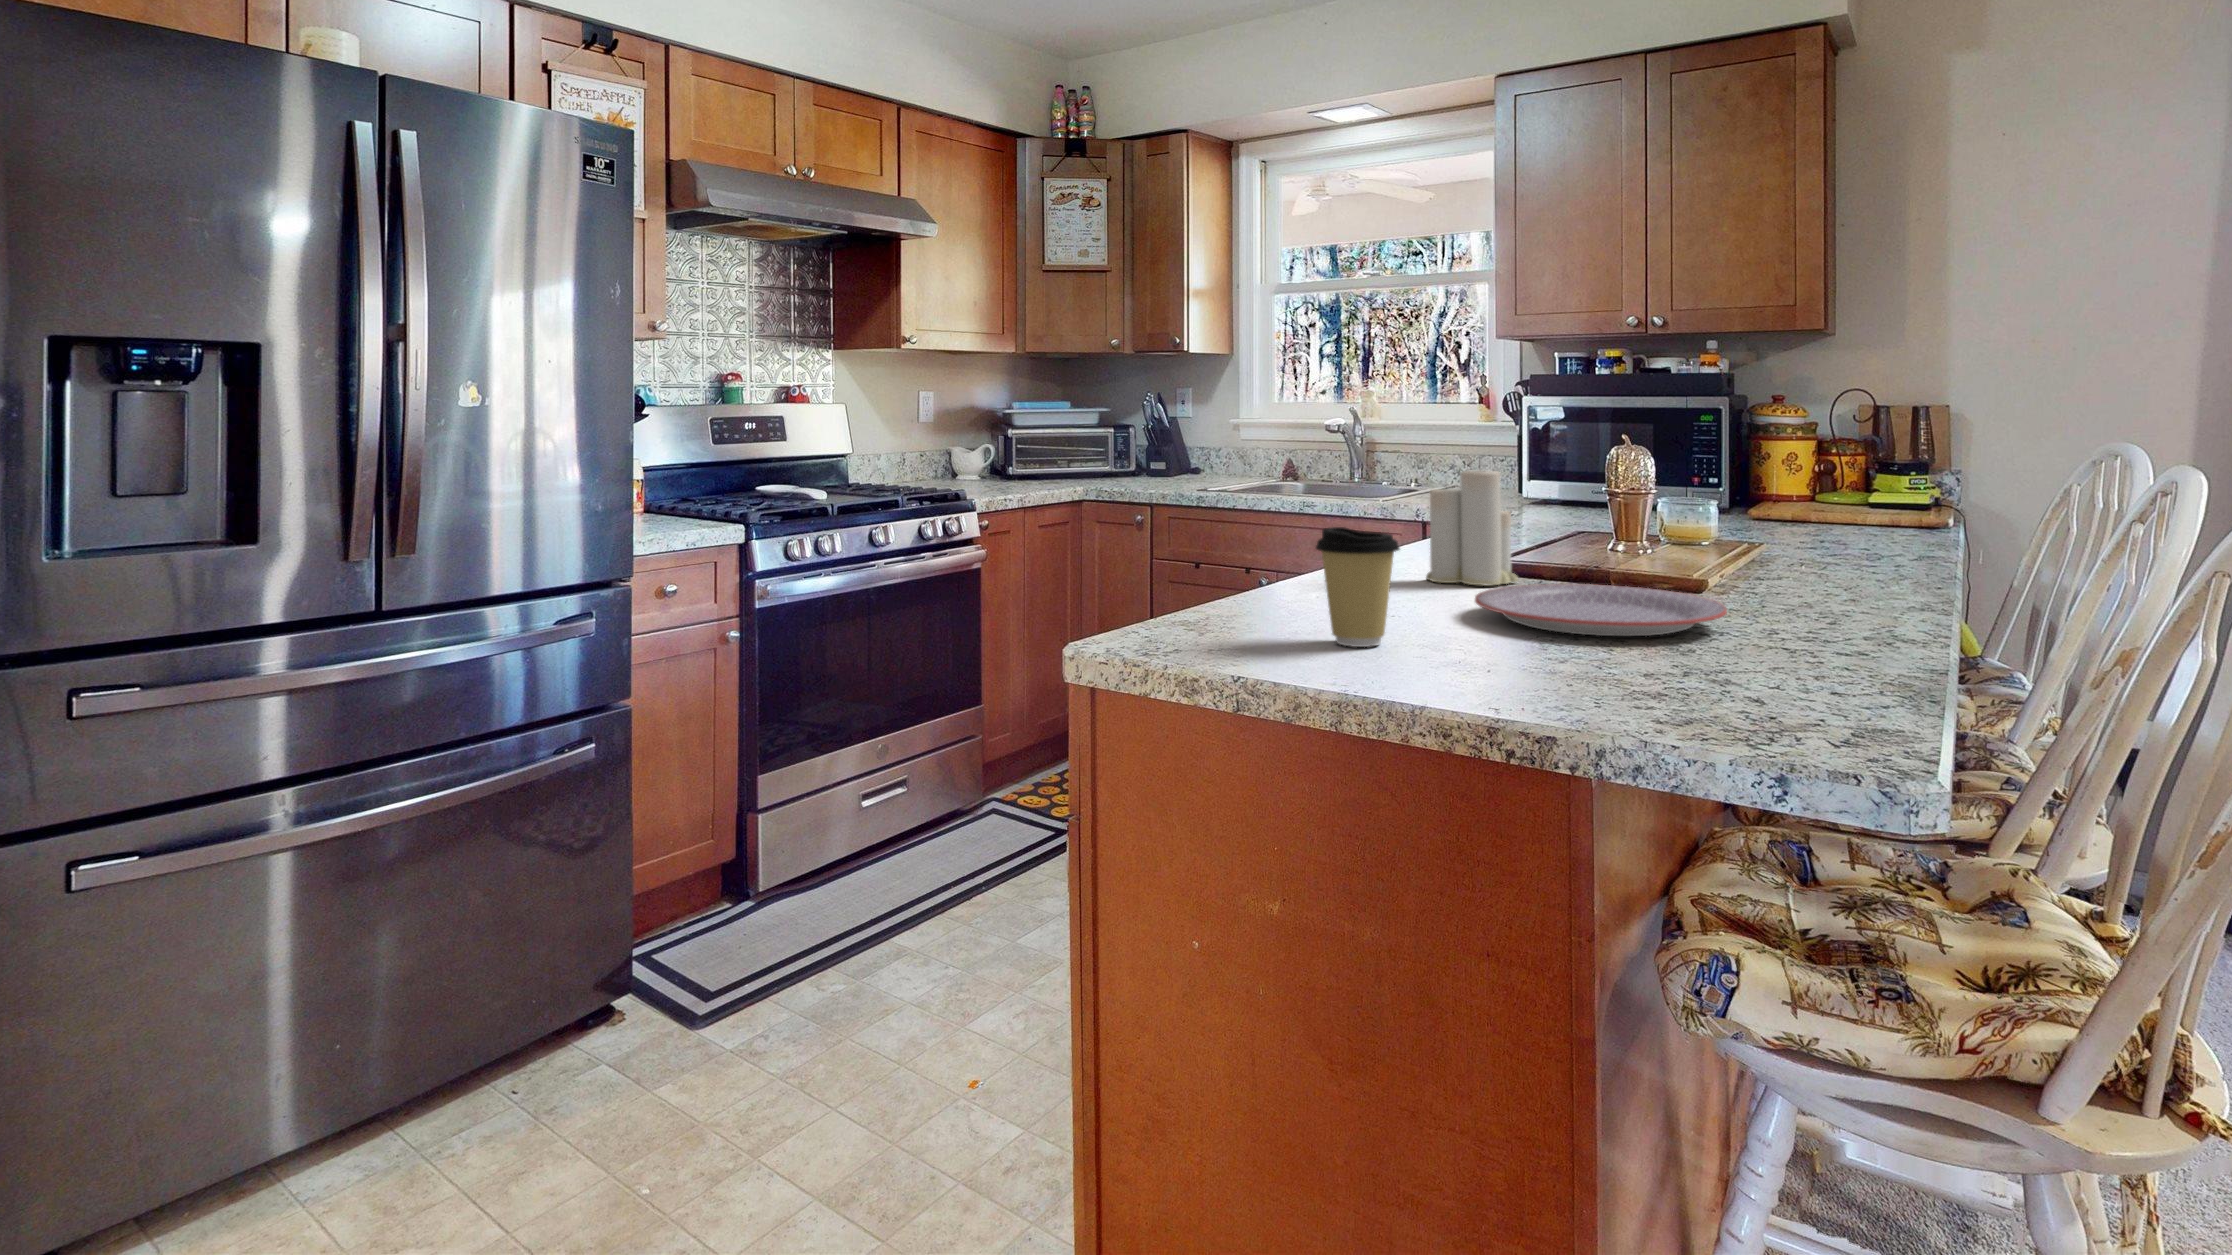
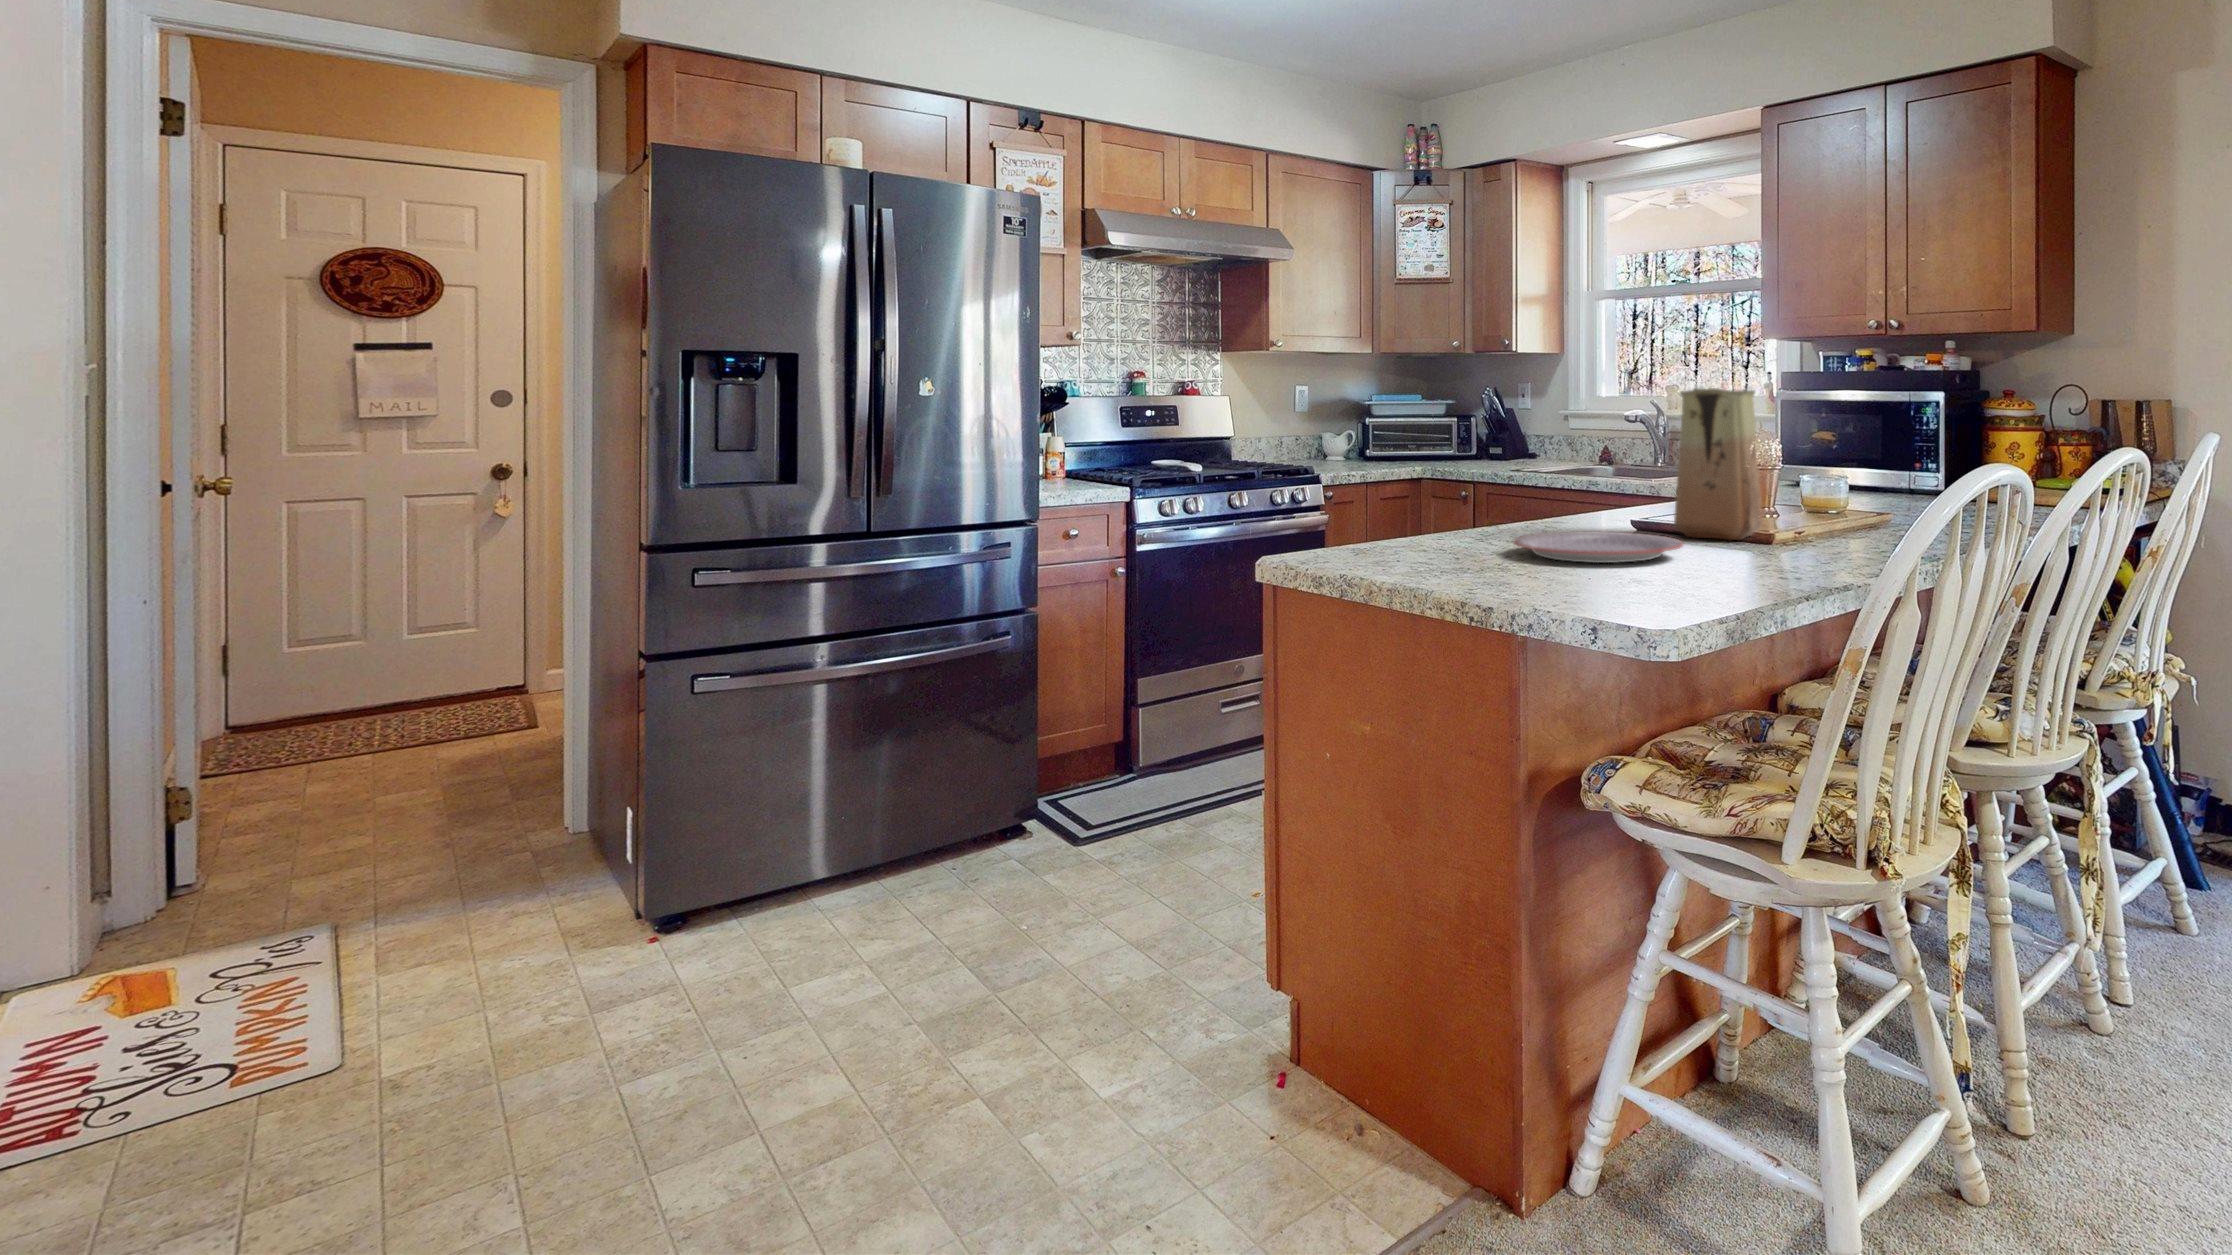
vase: none [1604,387,1718,587] -> present [1674,388,1763,540]
candle: present [1426,470,1518,586] -> none [1541,440,1606,535]
coffee cup: present [1316,527,1400,647] -> none [1374,483,1430,561]

